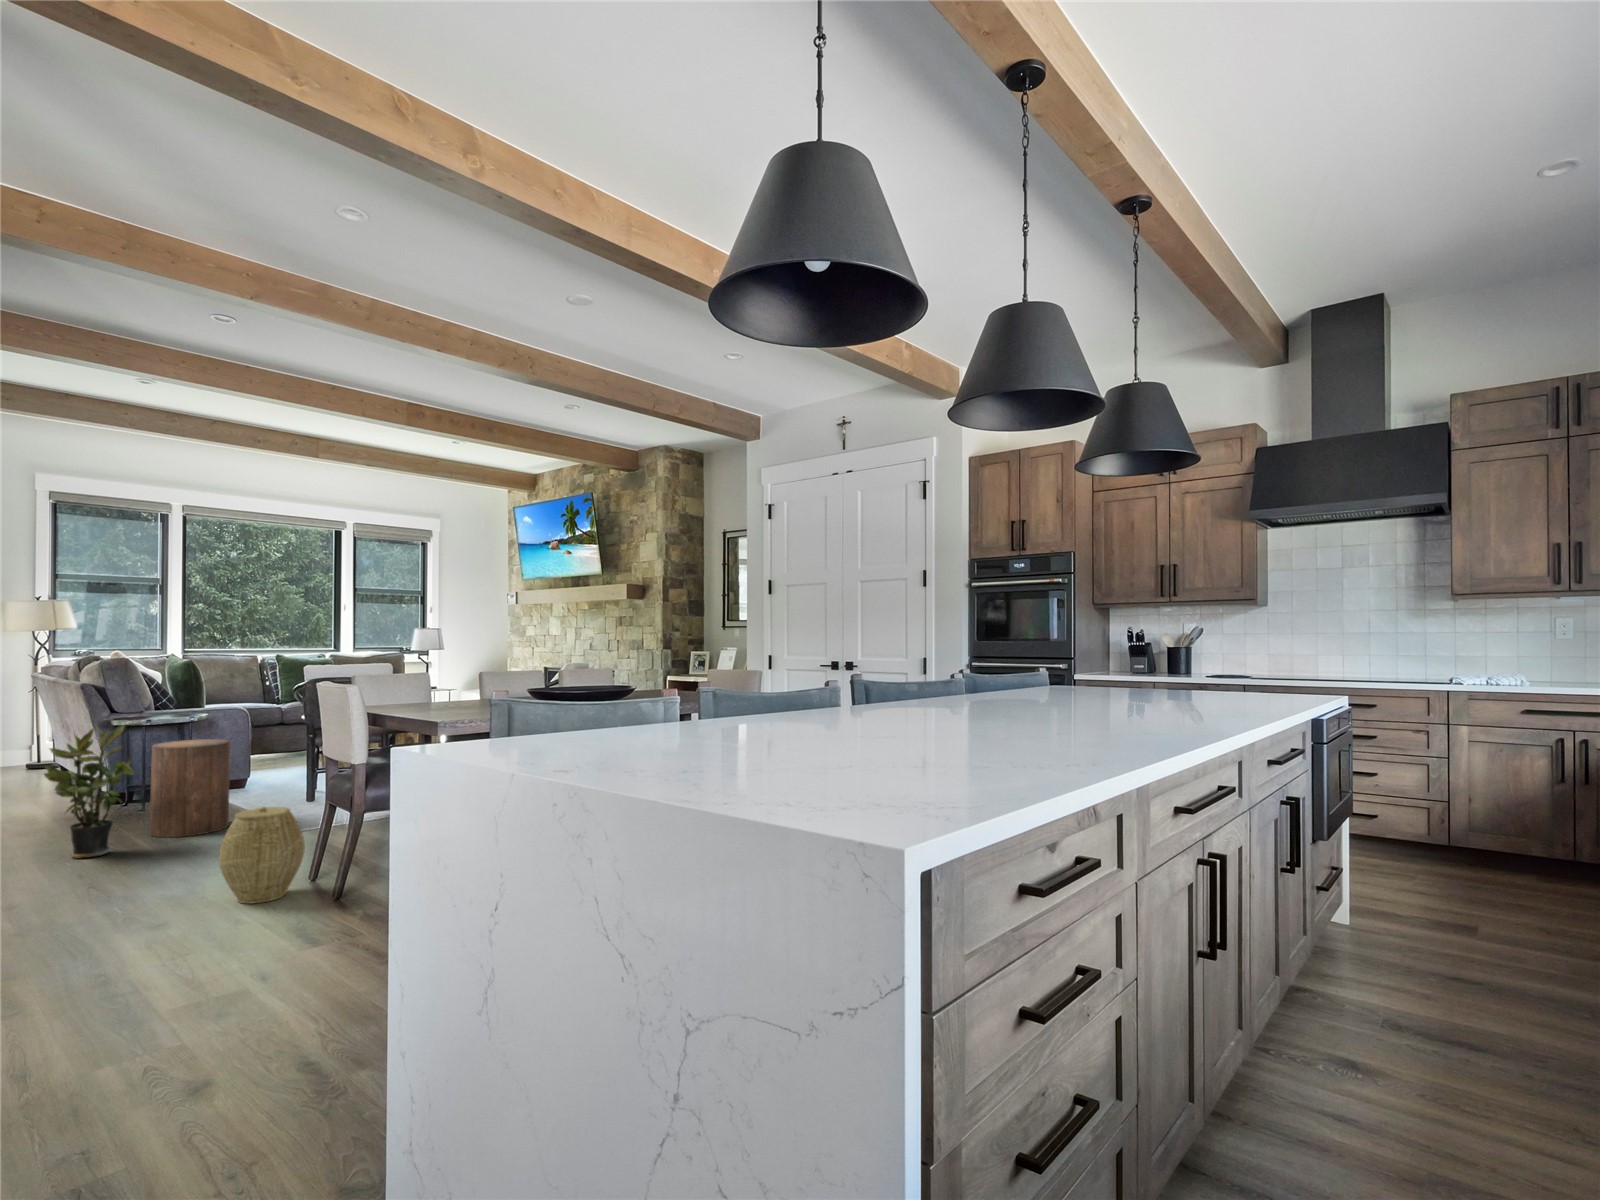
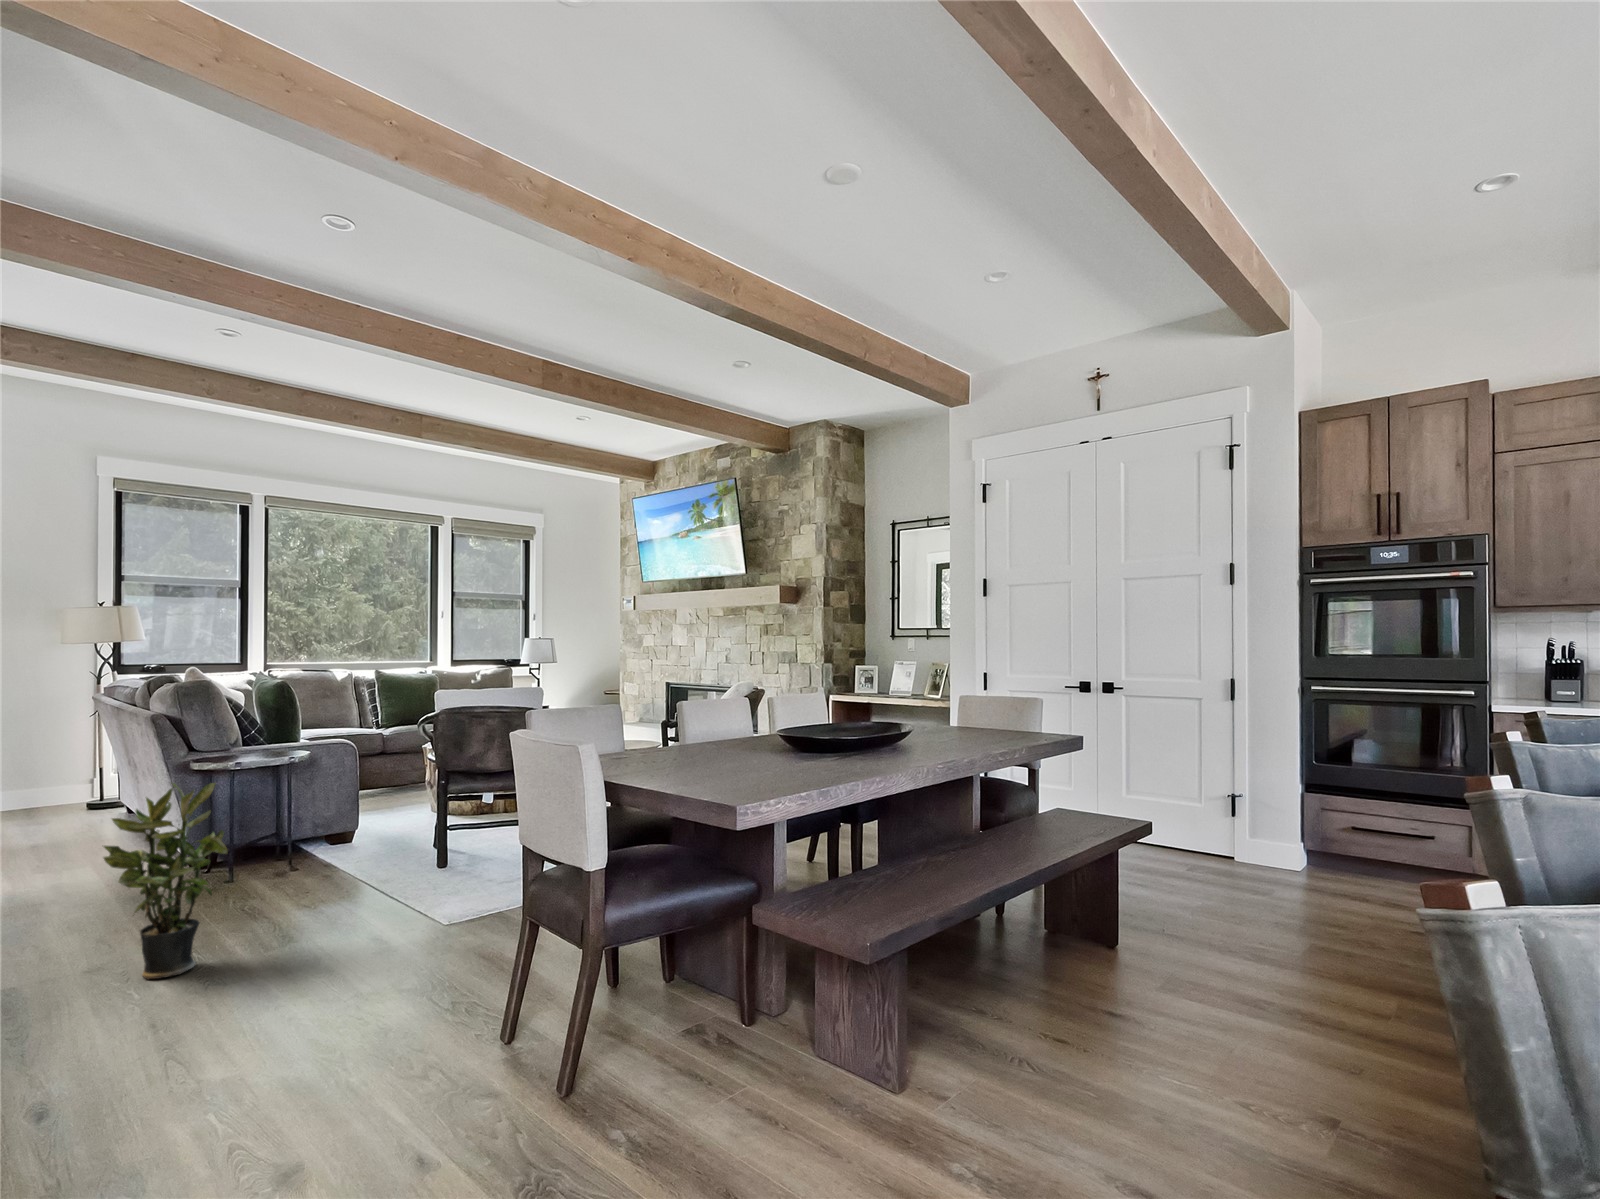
stool: present [150,739,230,837] -> none [245,793,350,935]
woven basket: present [219,807,305,904] -> none [375,931,503,1100]

